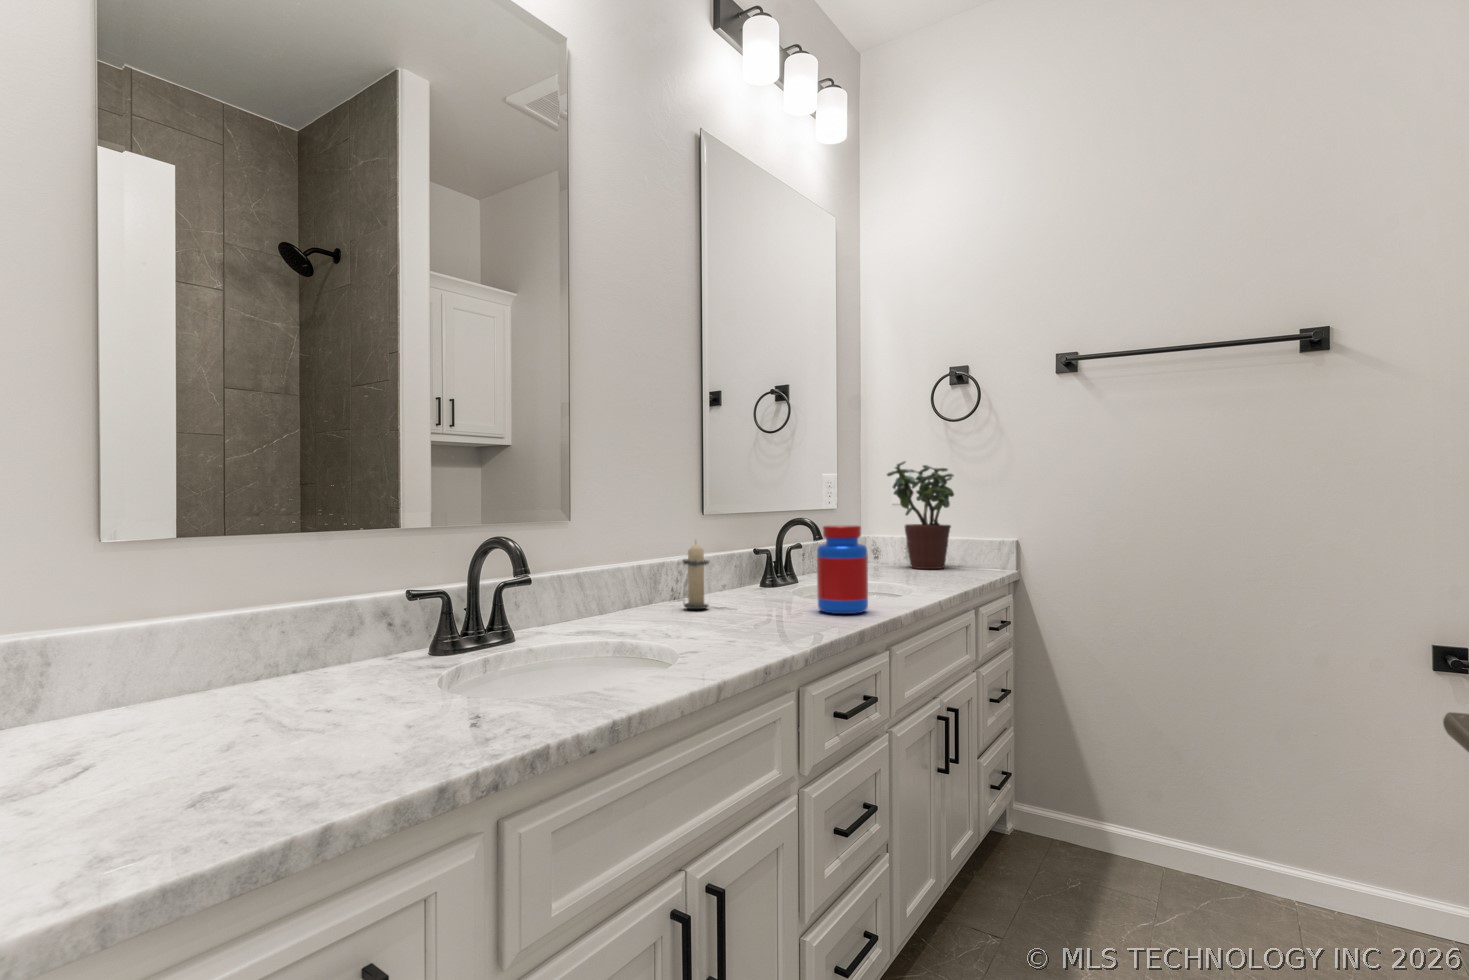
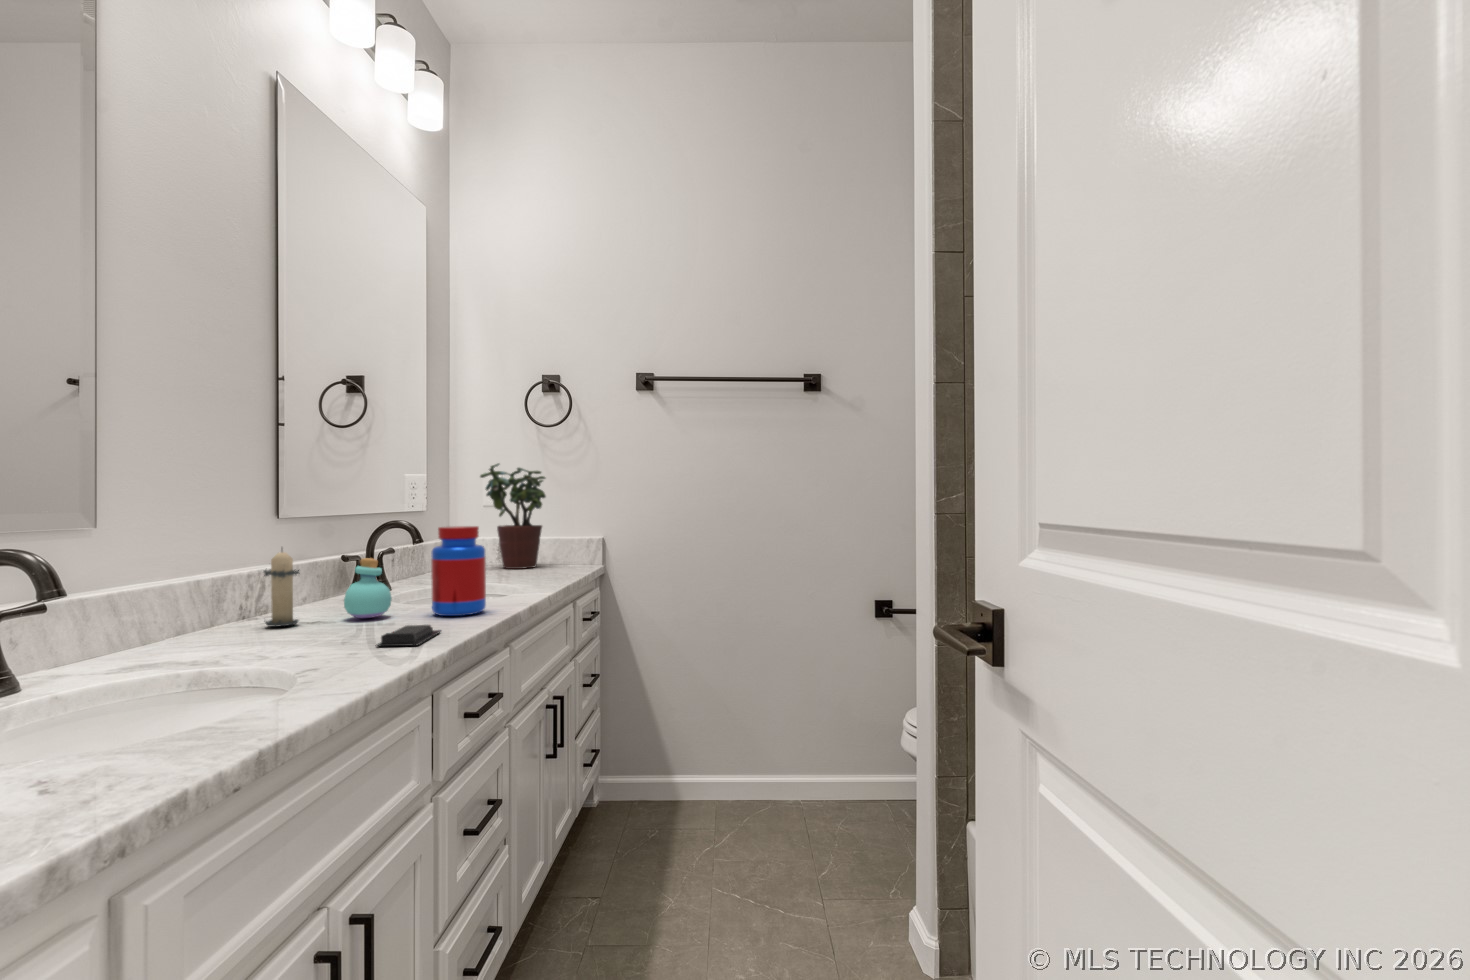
perfume bottle: none [744,553,784,608] -> present [344,558,392,618]
soap bar: none [753,619,816,640] -> present [376,625,441,646]

